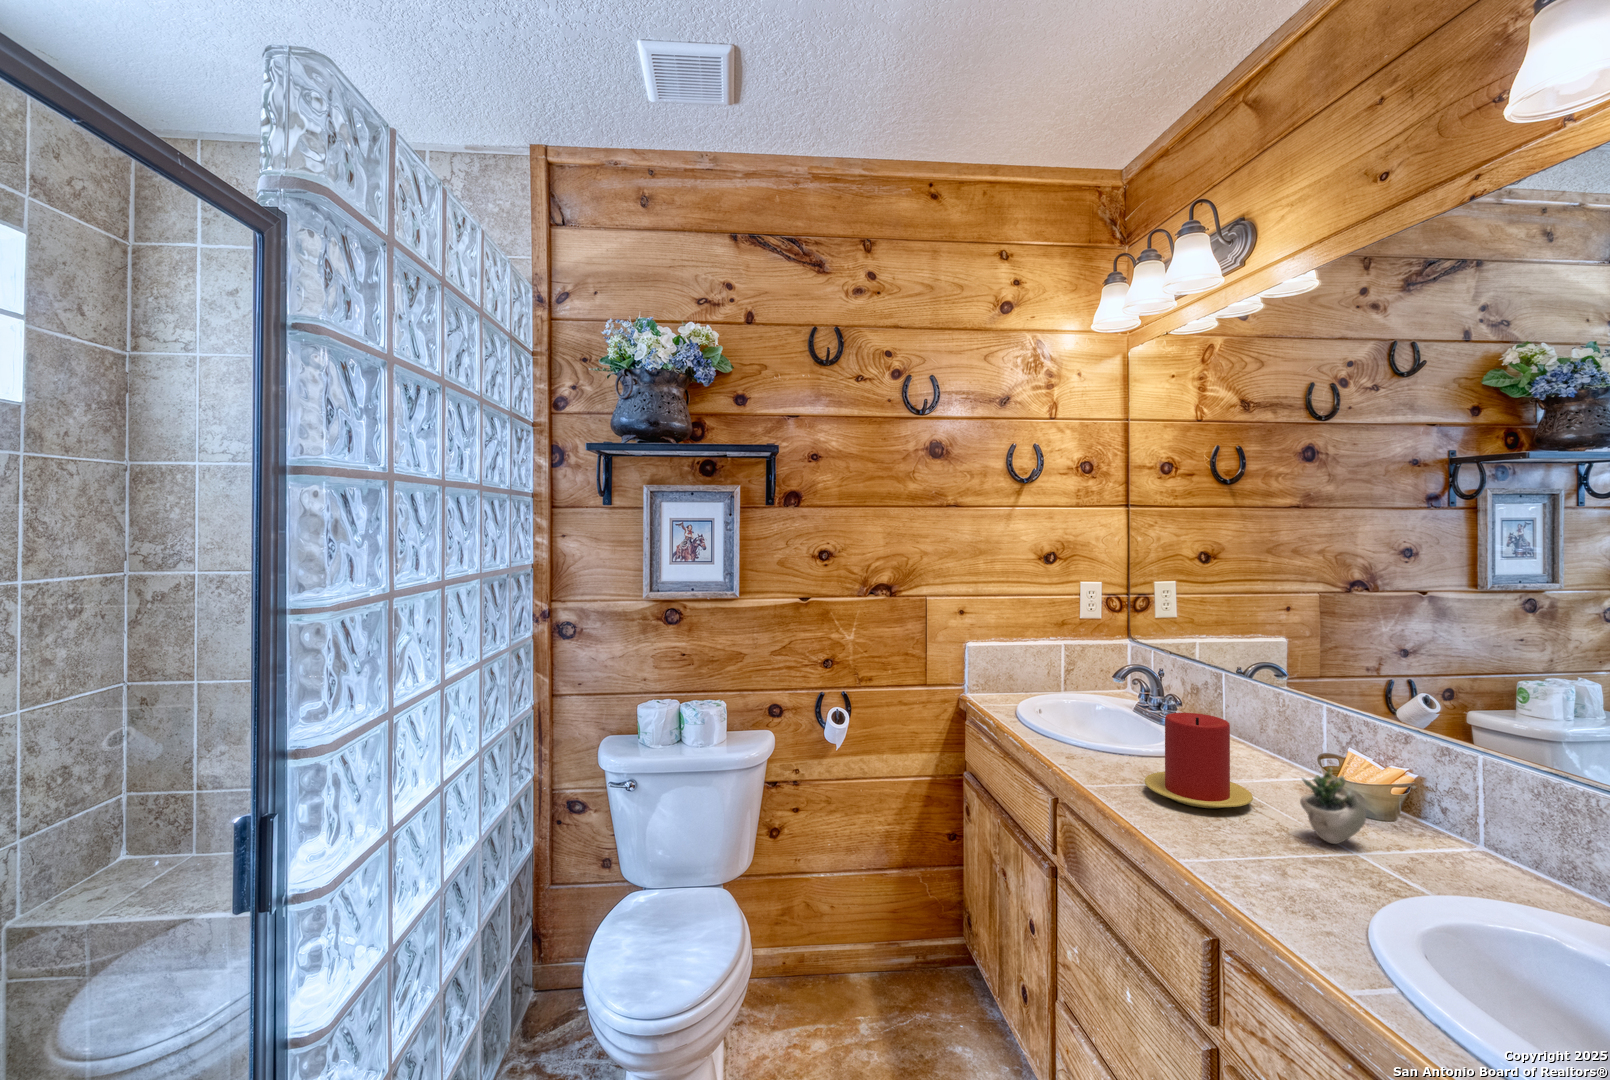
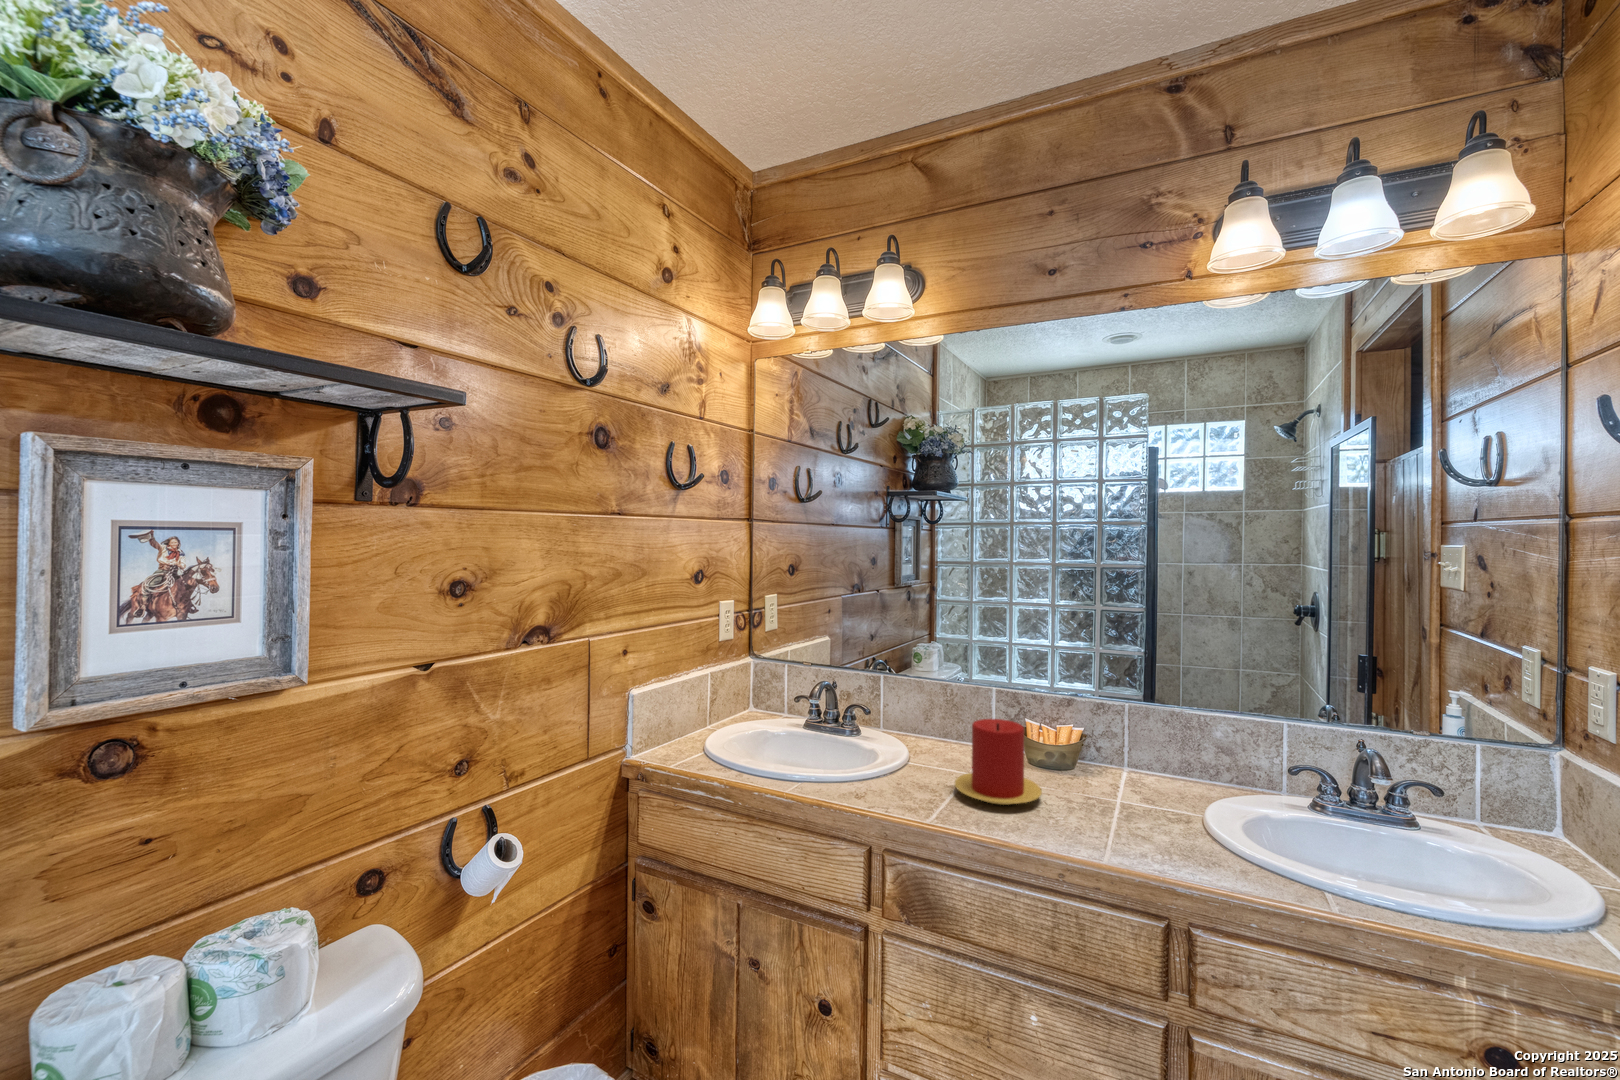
succulent plant: present [1300,767,1416,844] -> none [1082,739,1167,799]

